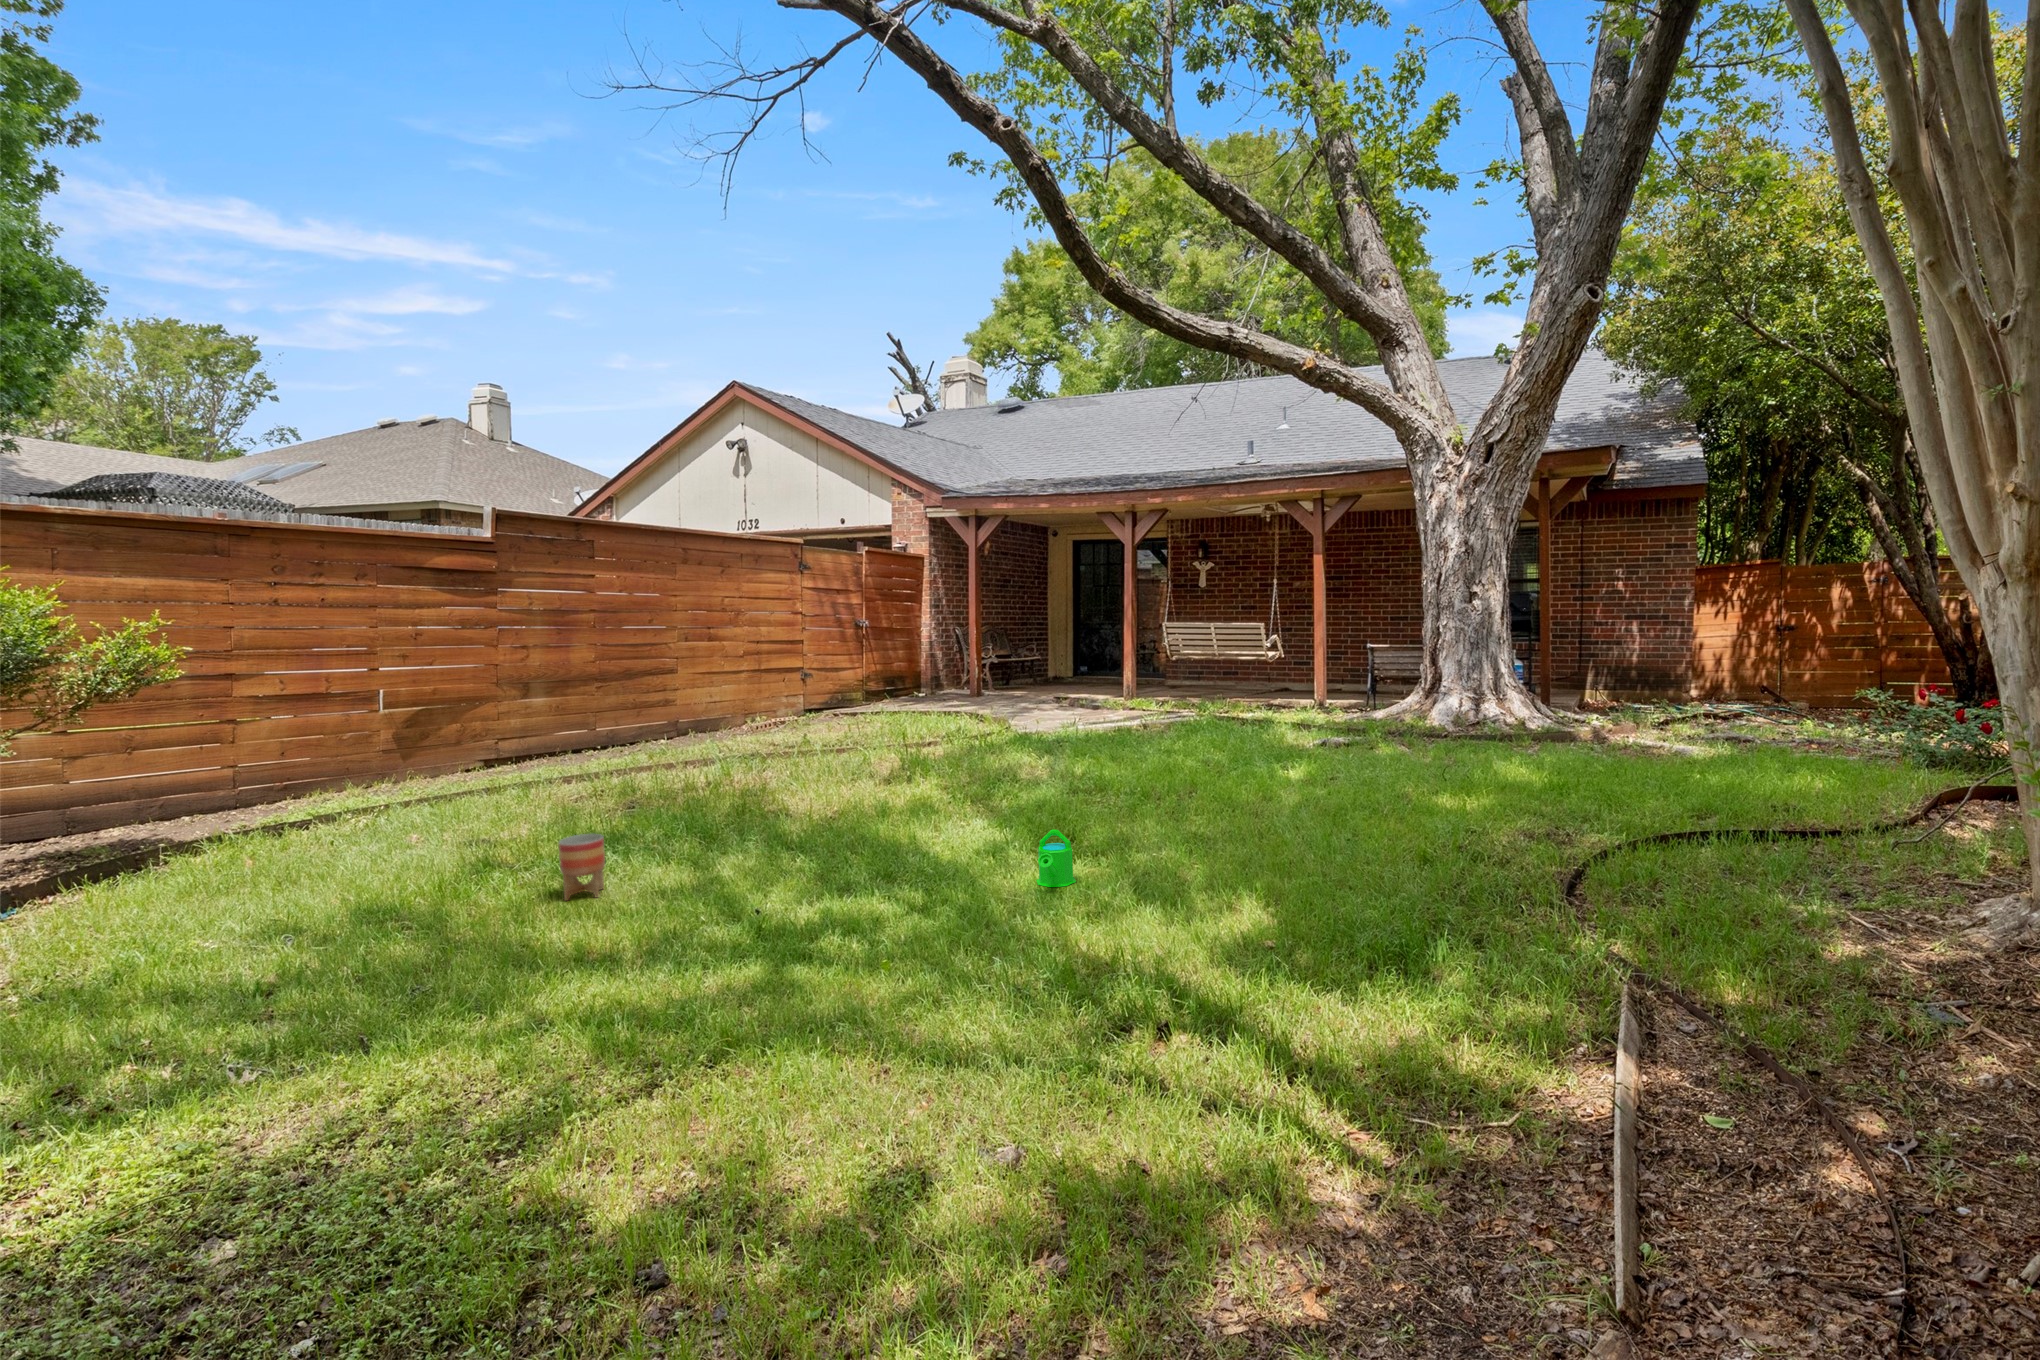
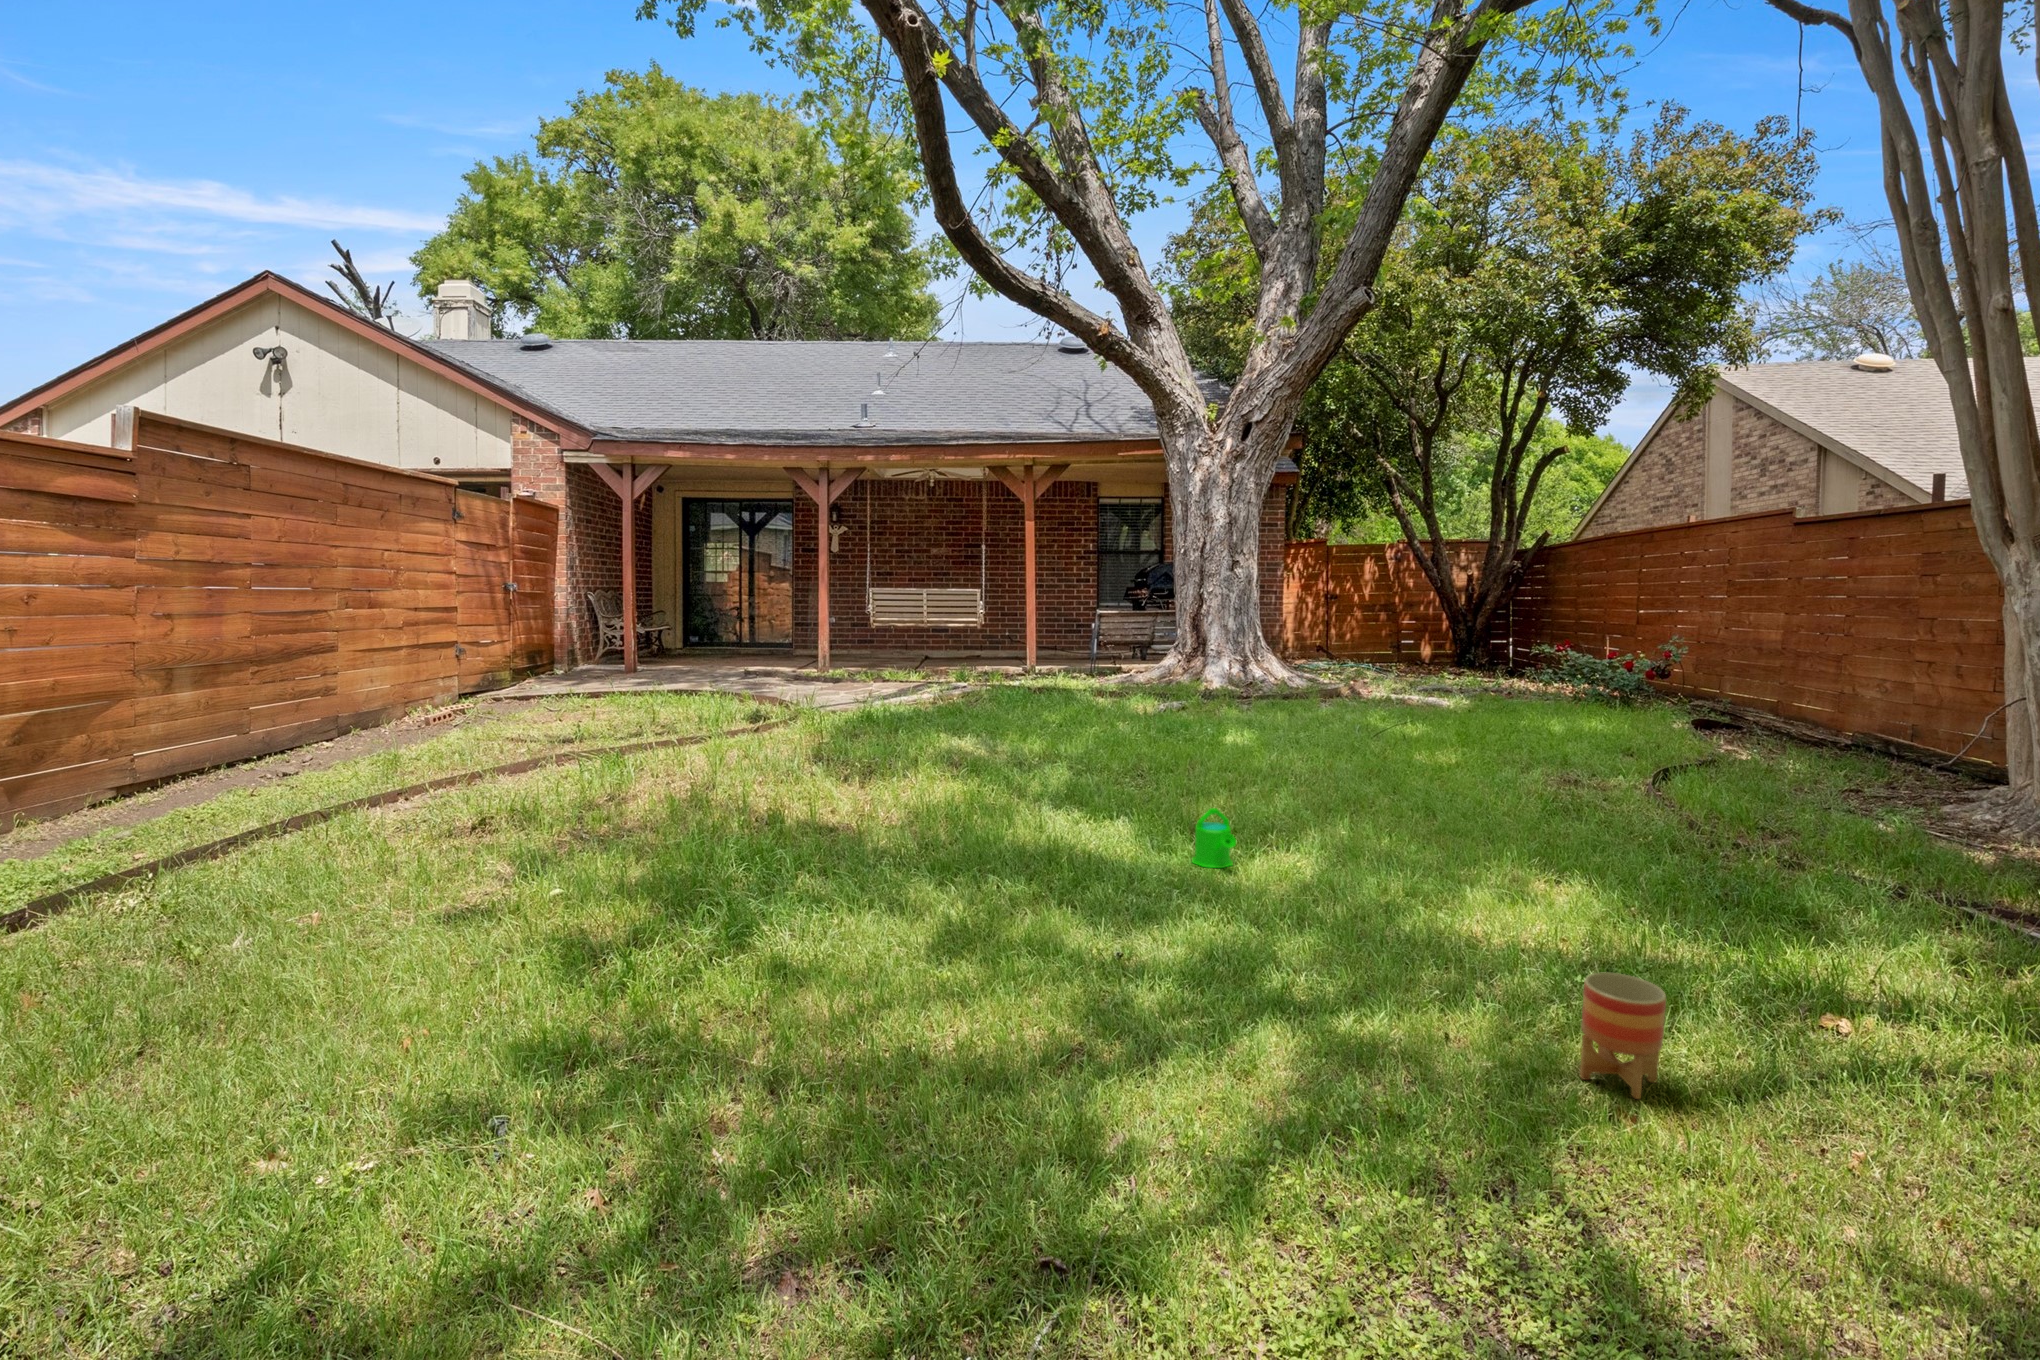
planter: present [559,834,605,901] -> present [1580,972,1666,1099]

